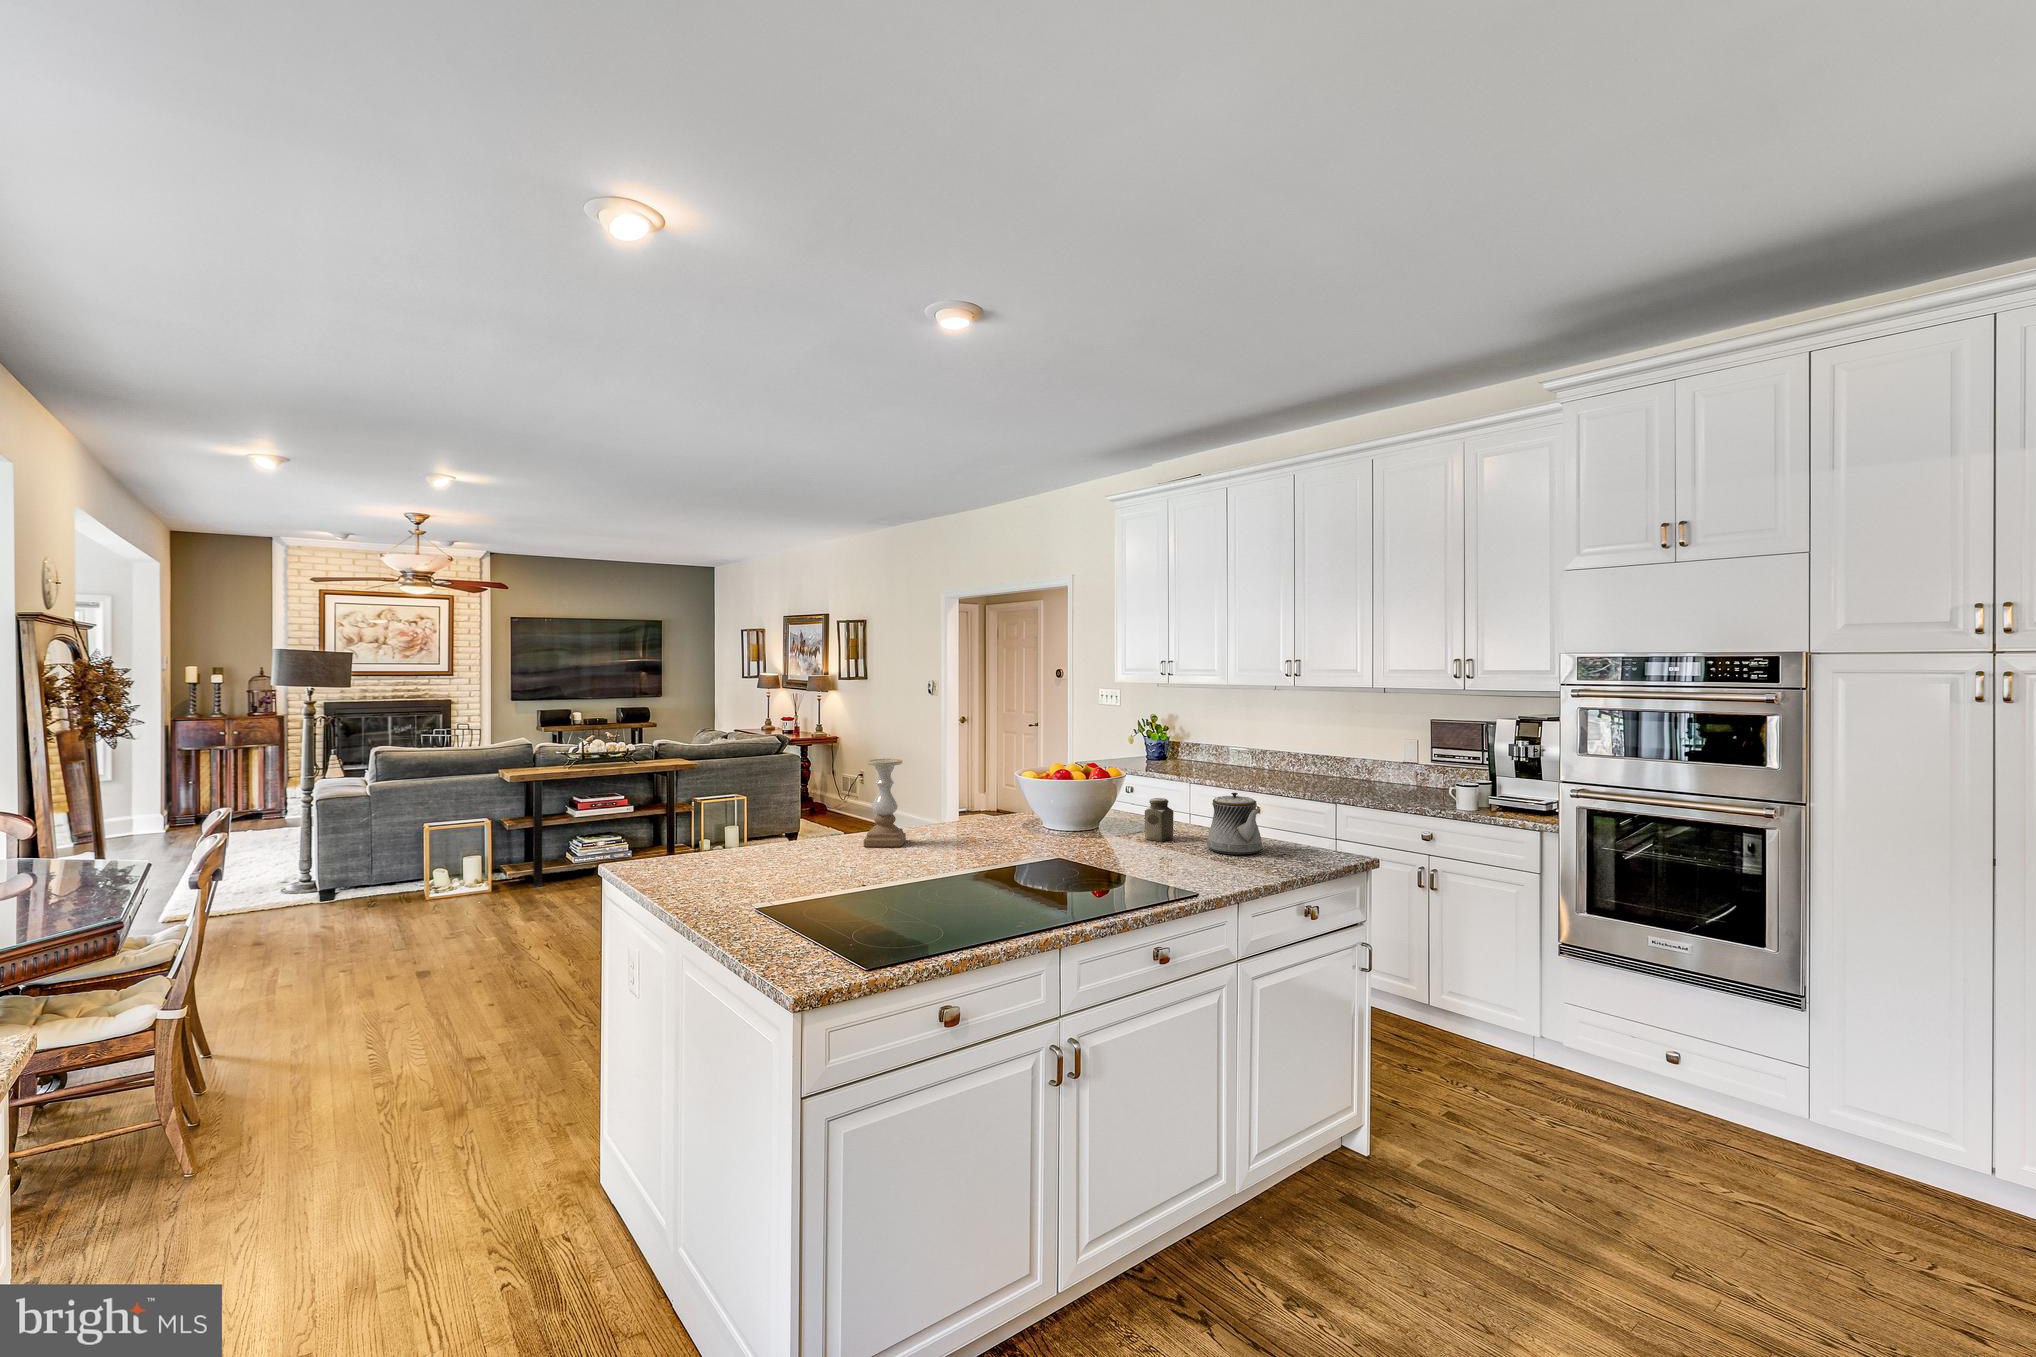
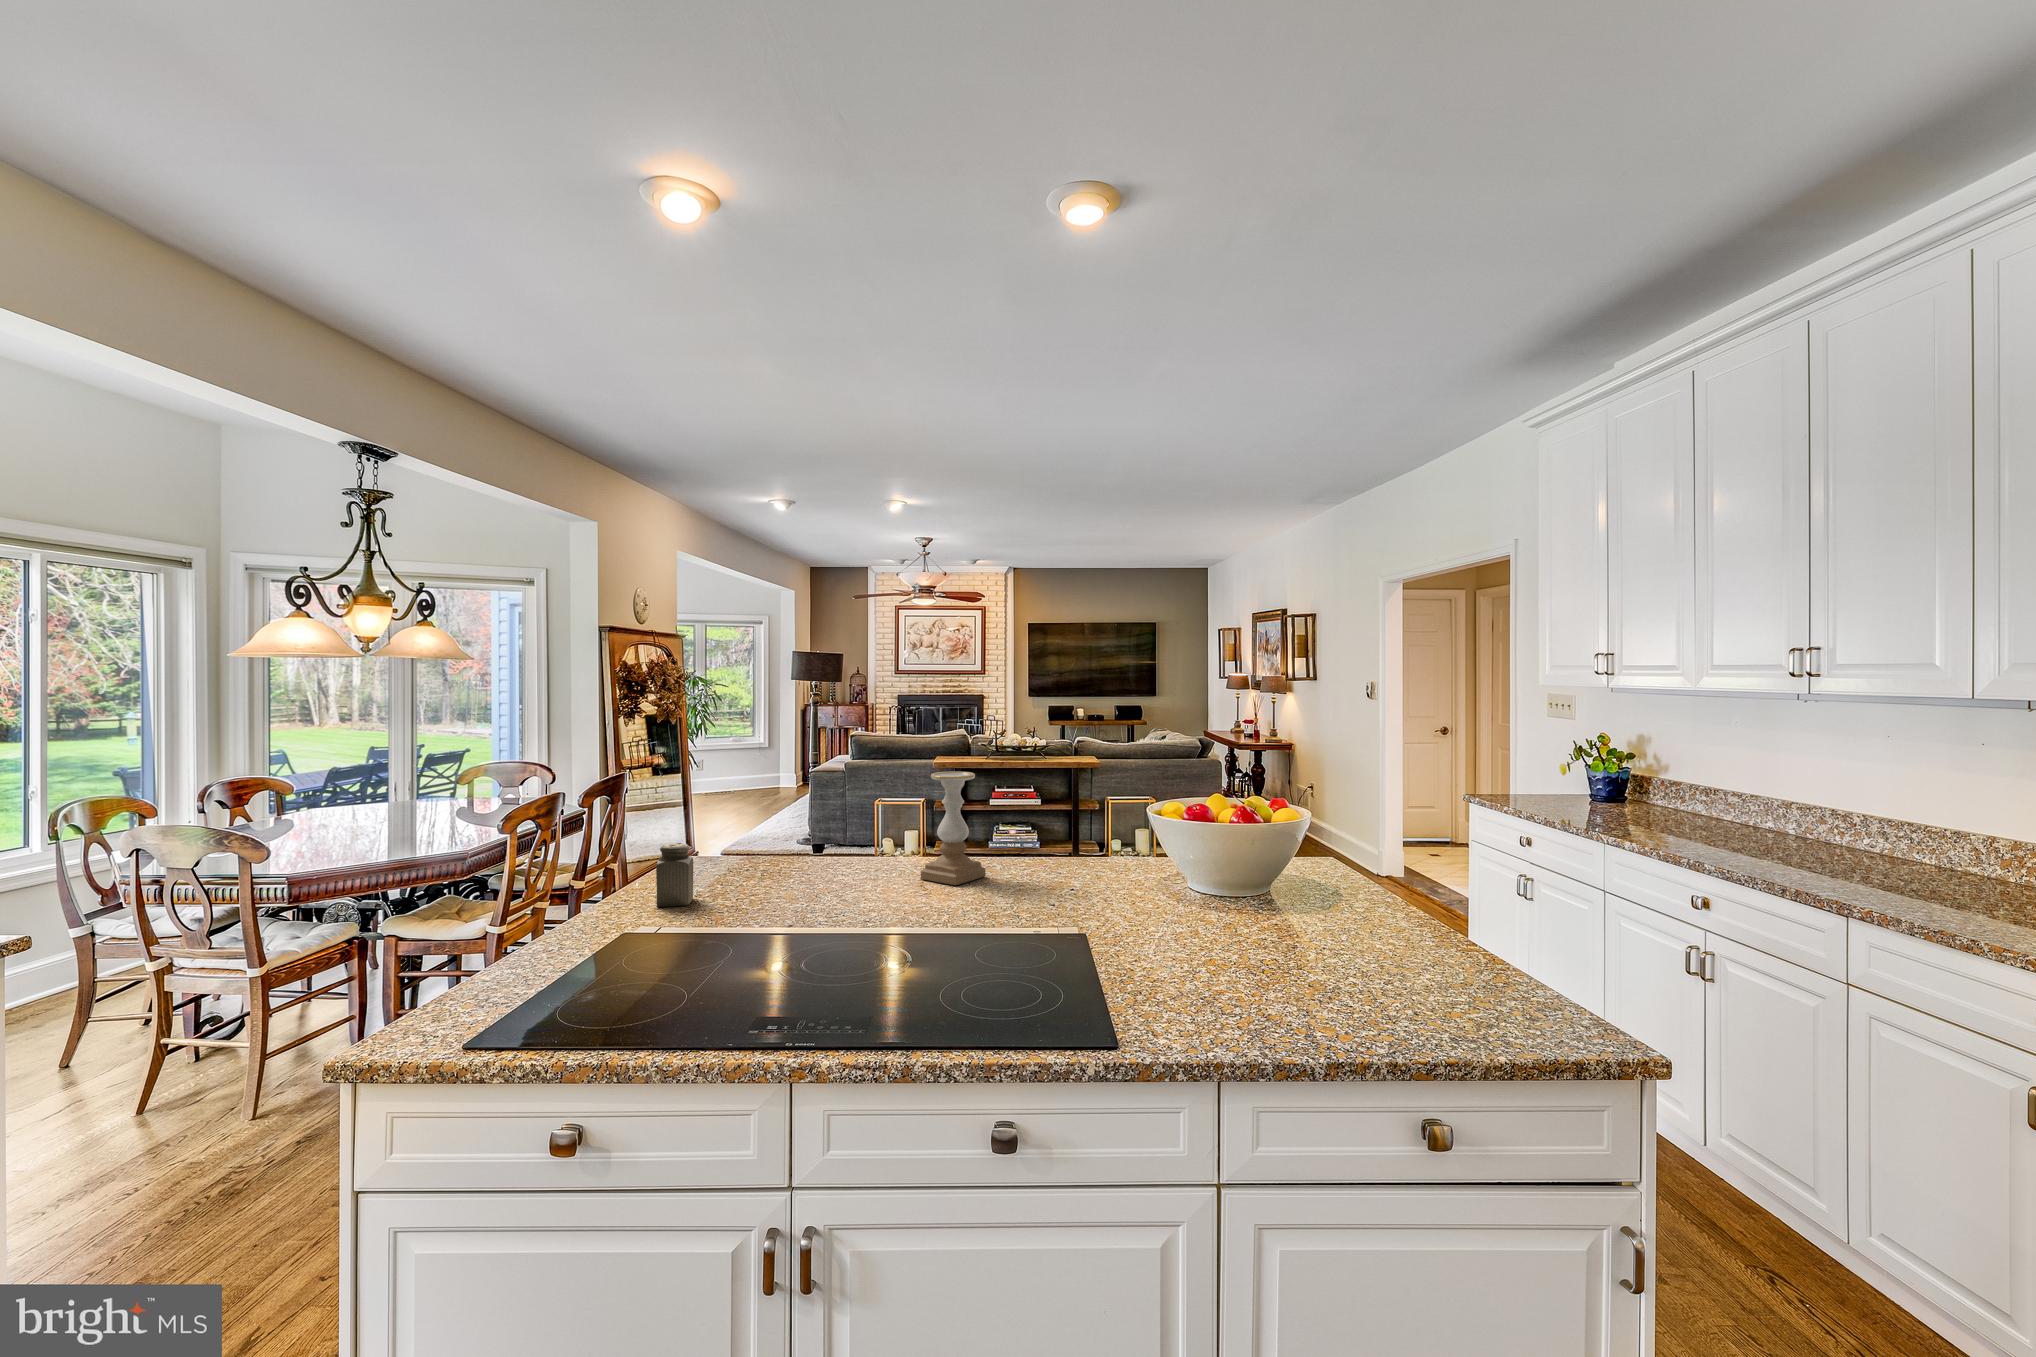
teapot: present [1207,793,1262,855] -> none [1349,876,1453,991]
salt shaker: present [1145,798,1174,842] -> present [656,843,693,907]

